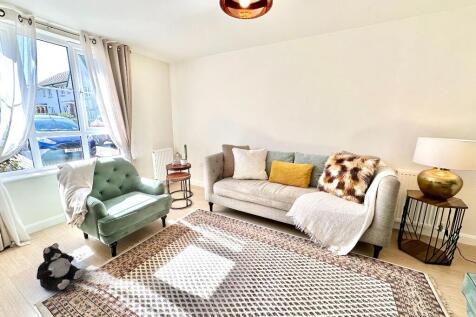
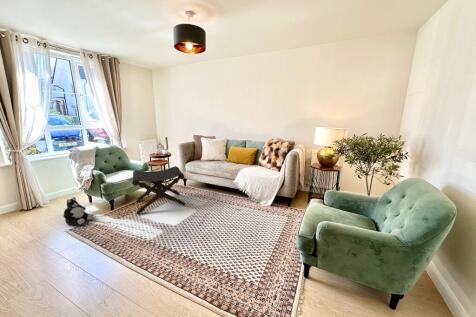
footstool: none [144,189,219,268] -> present [132,166,185,214]

